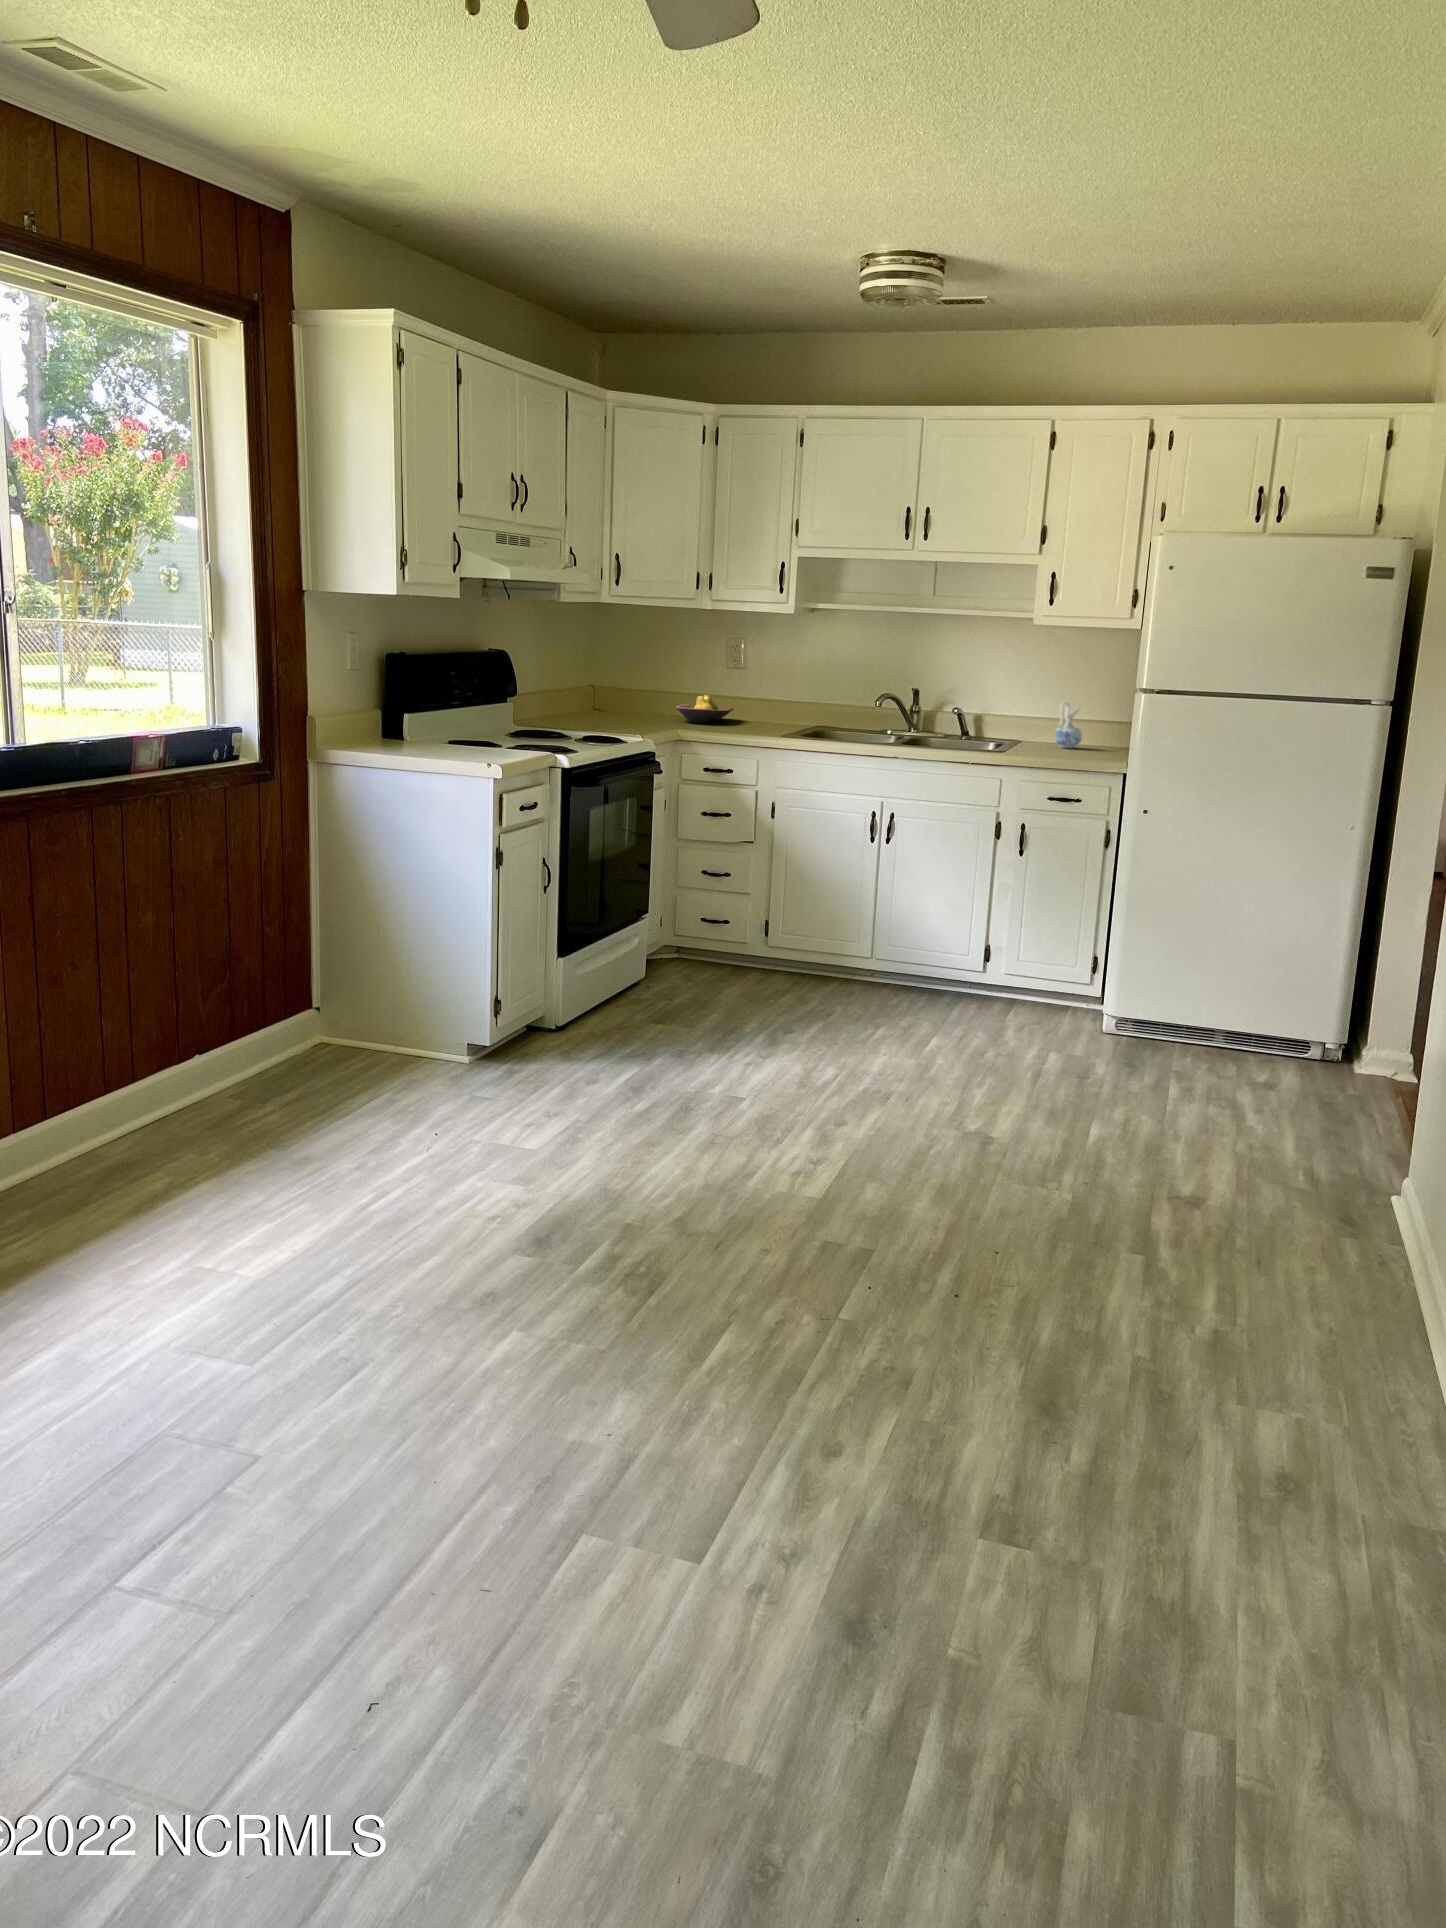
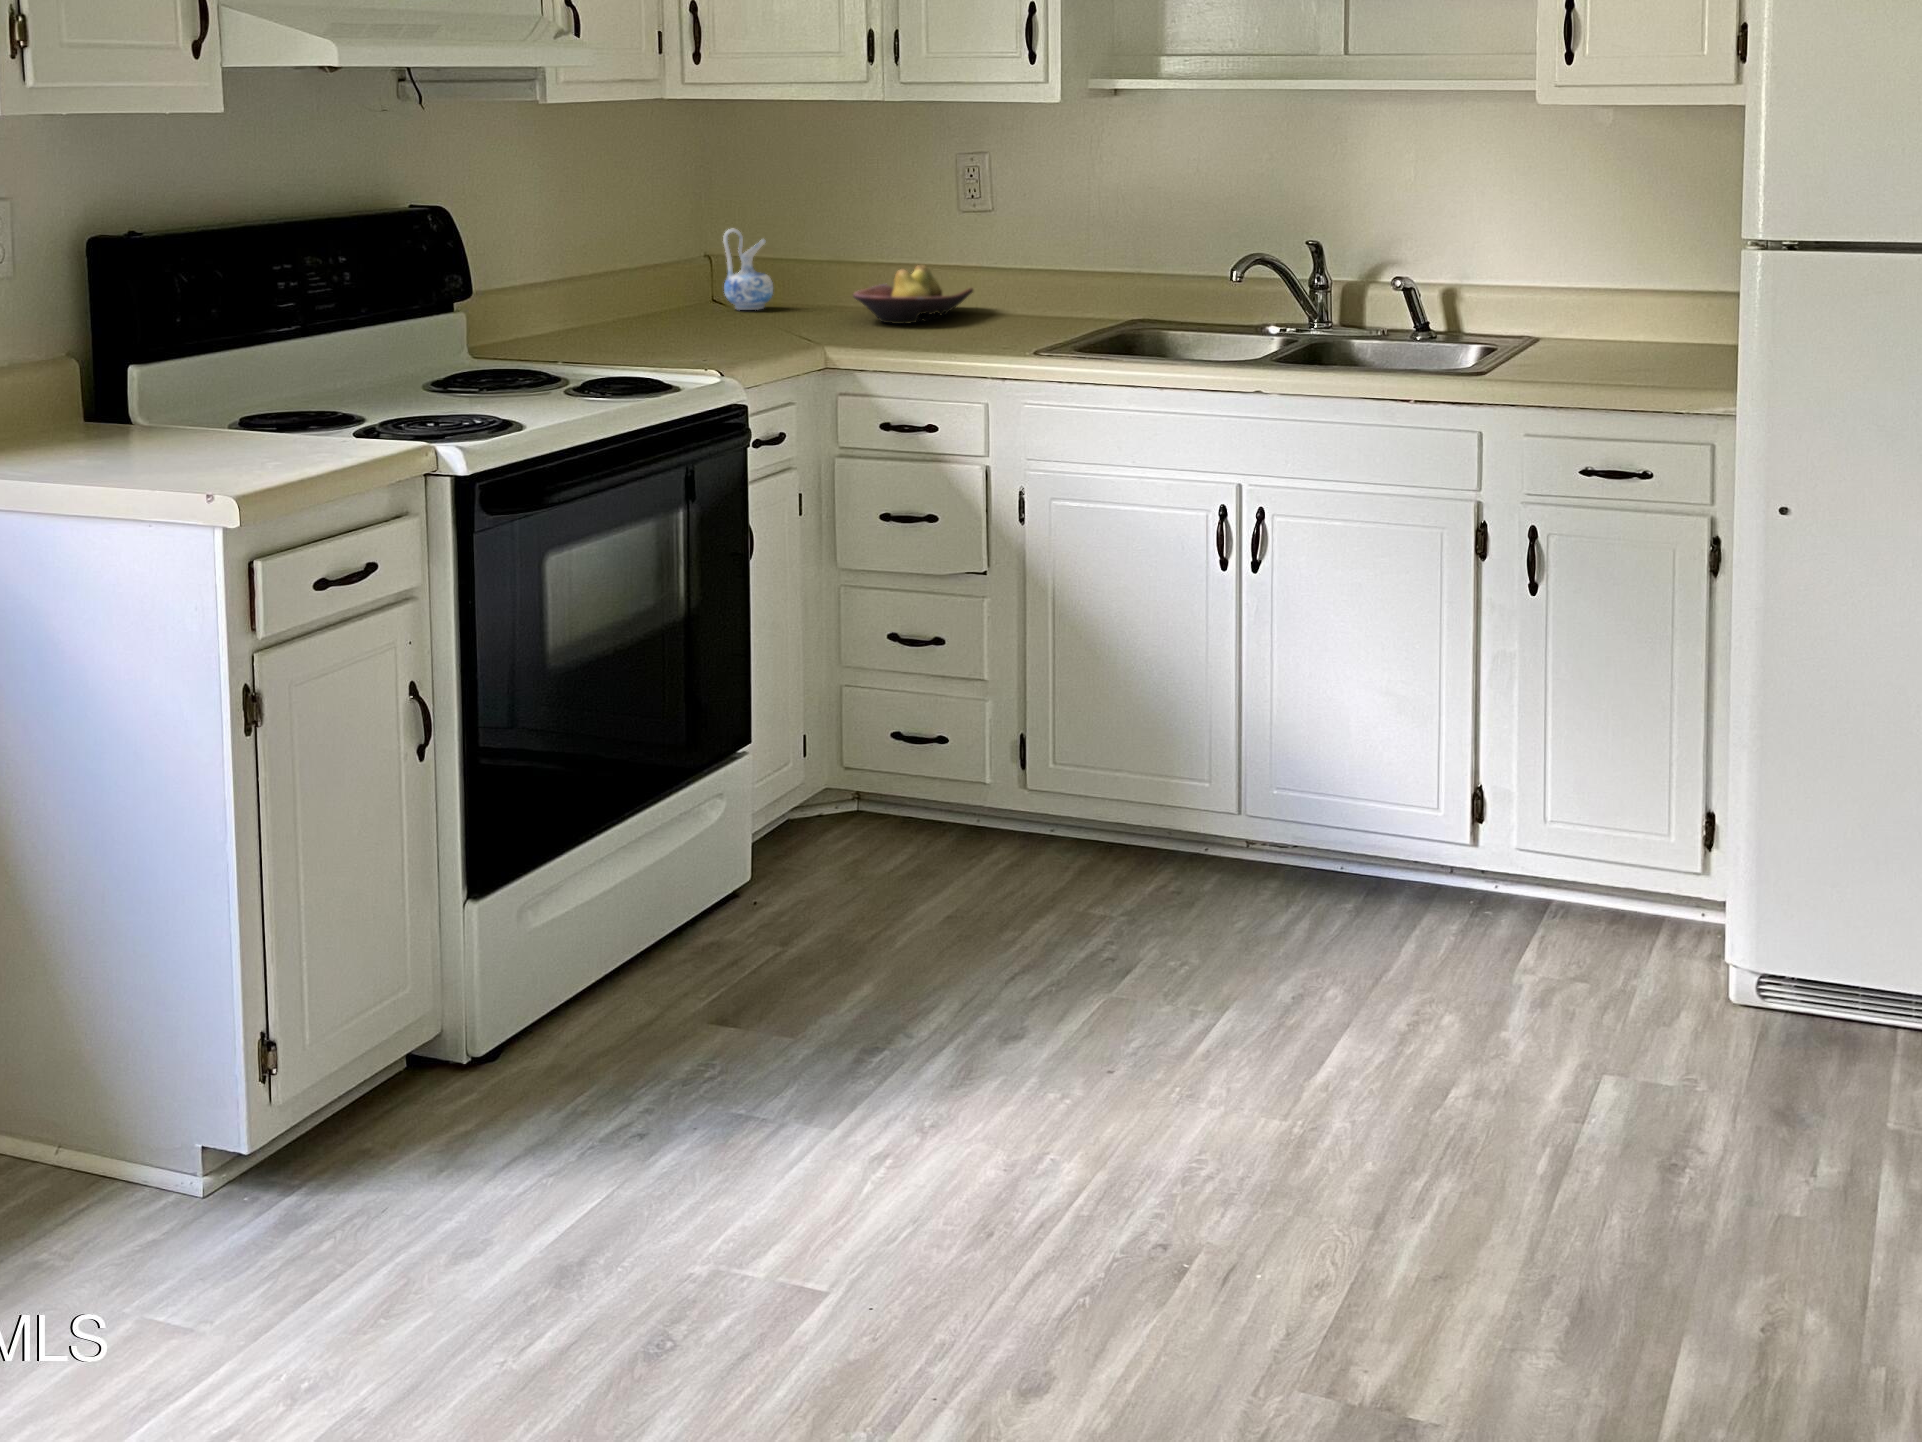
ceramic pitcher: present [1054,702,1082,748] -> present [723,229,773,310]

